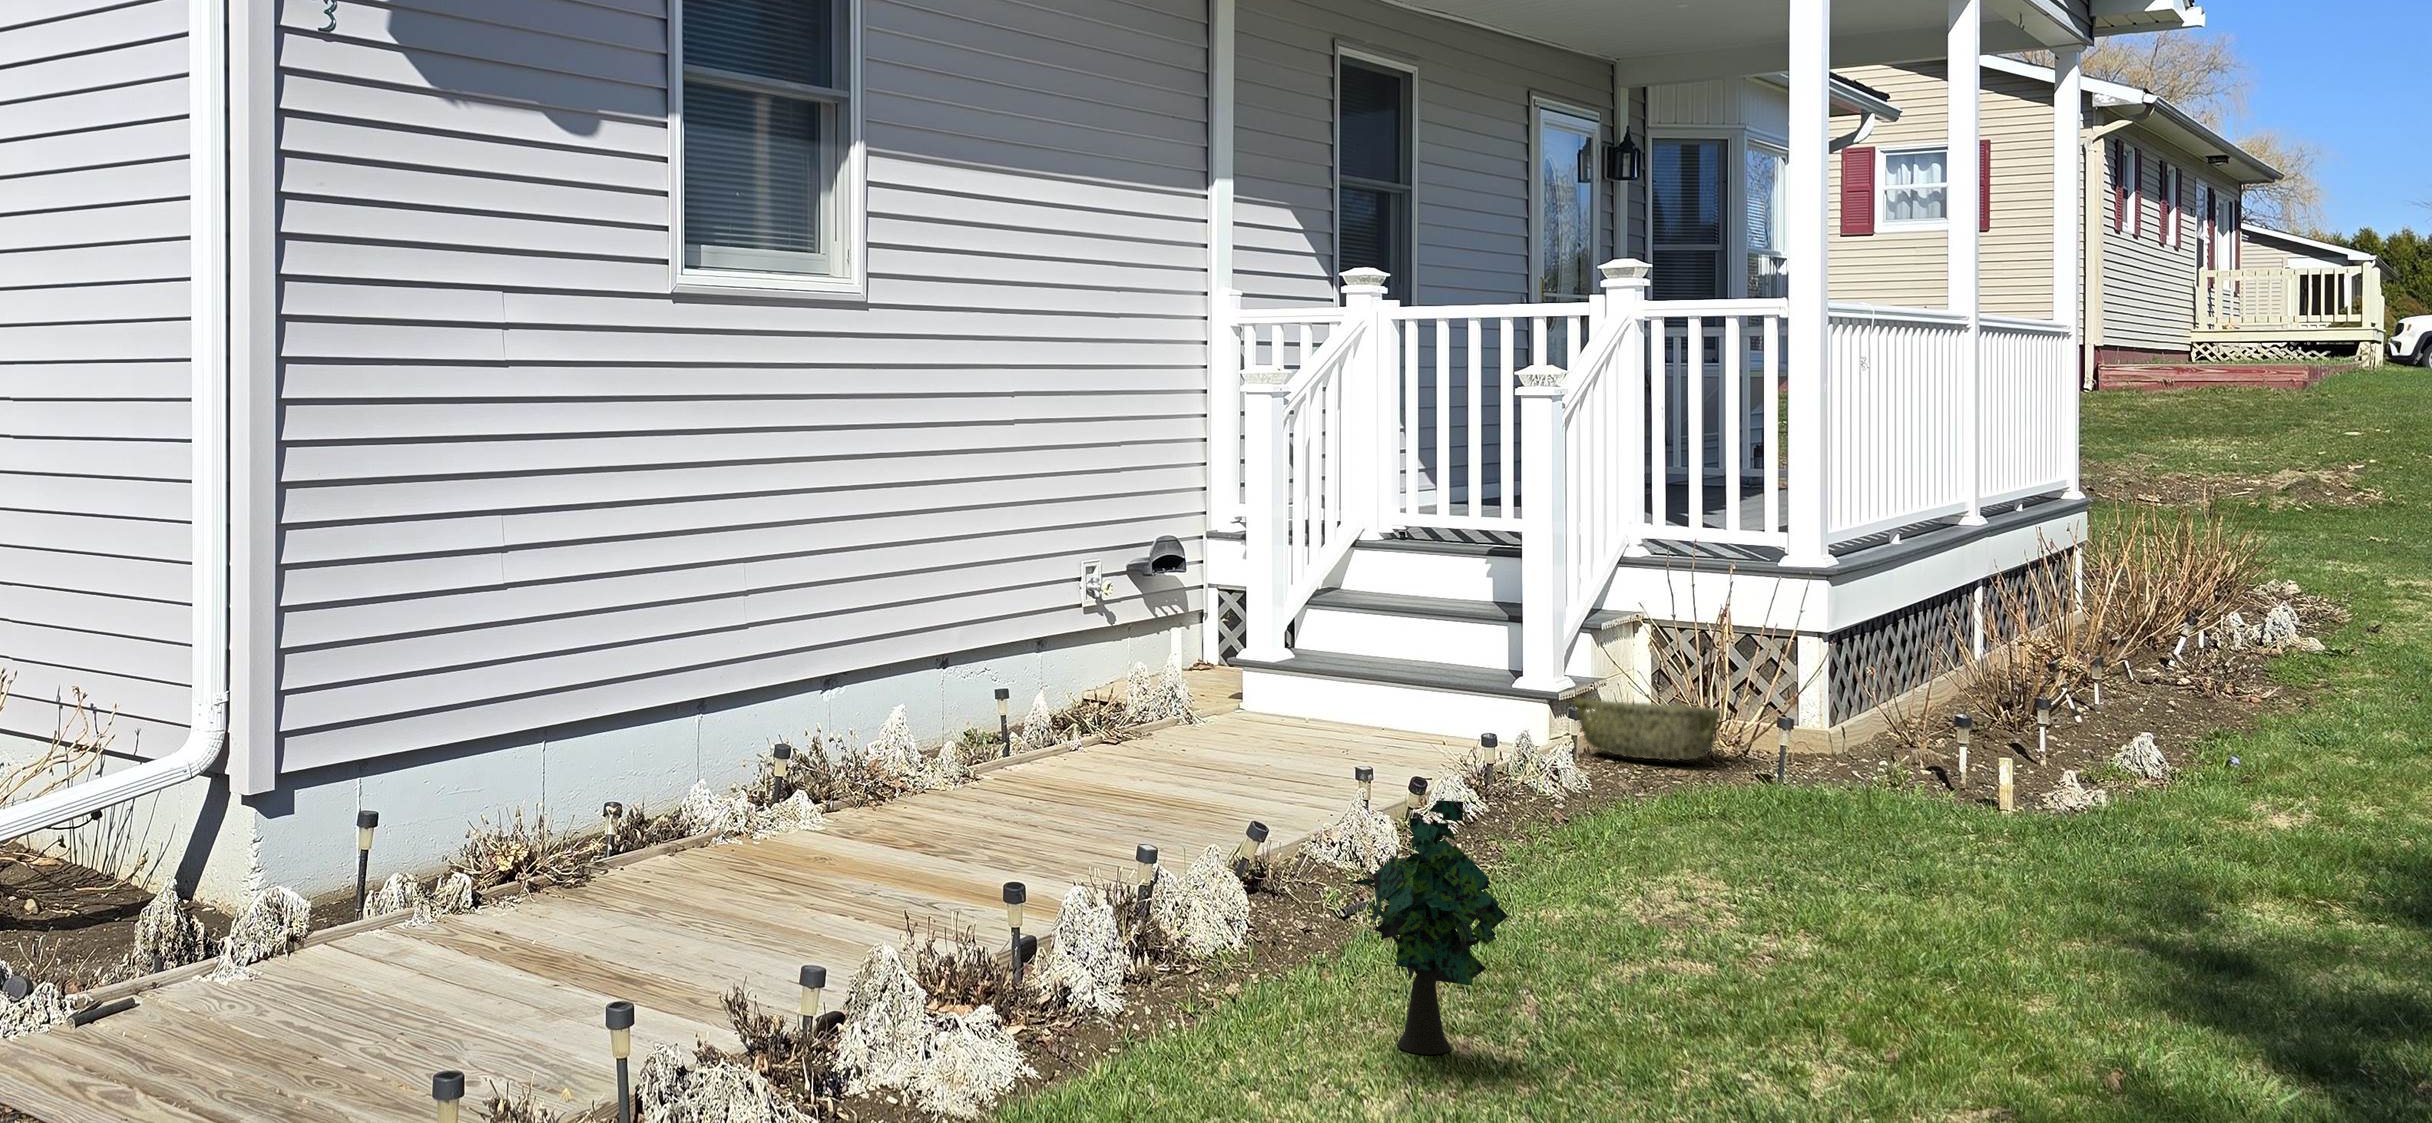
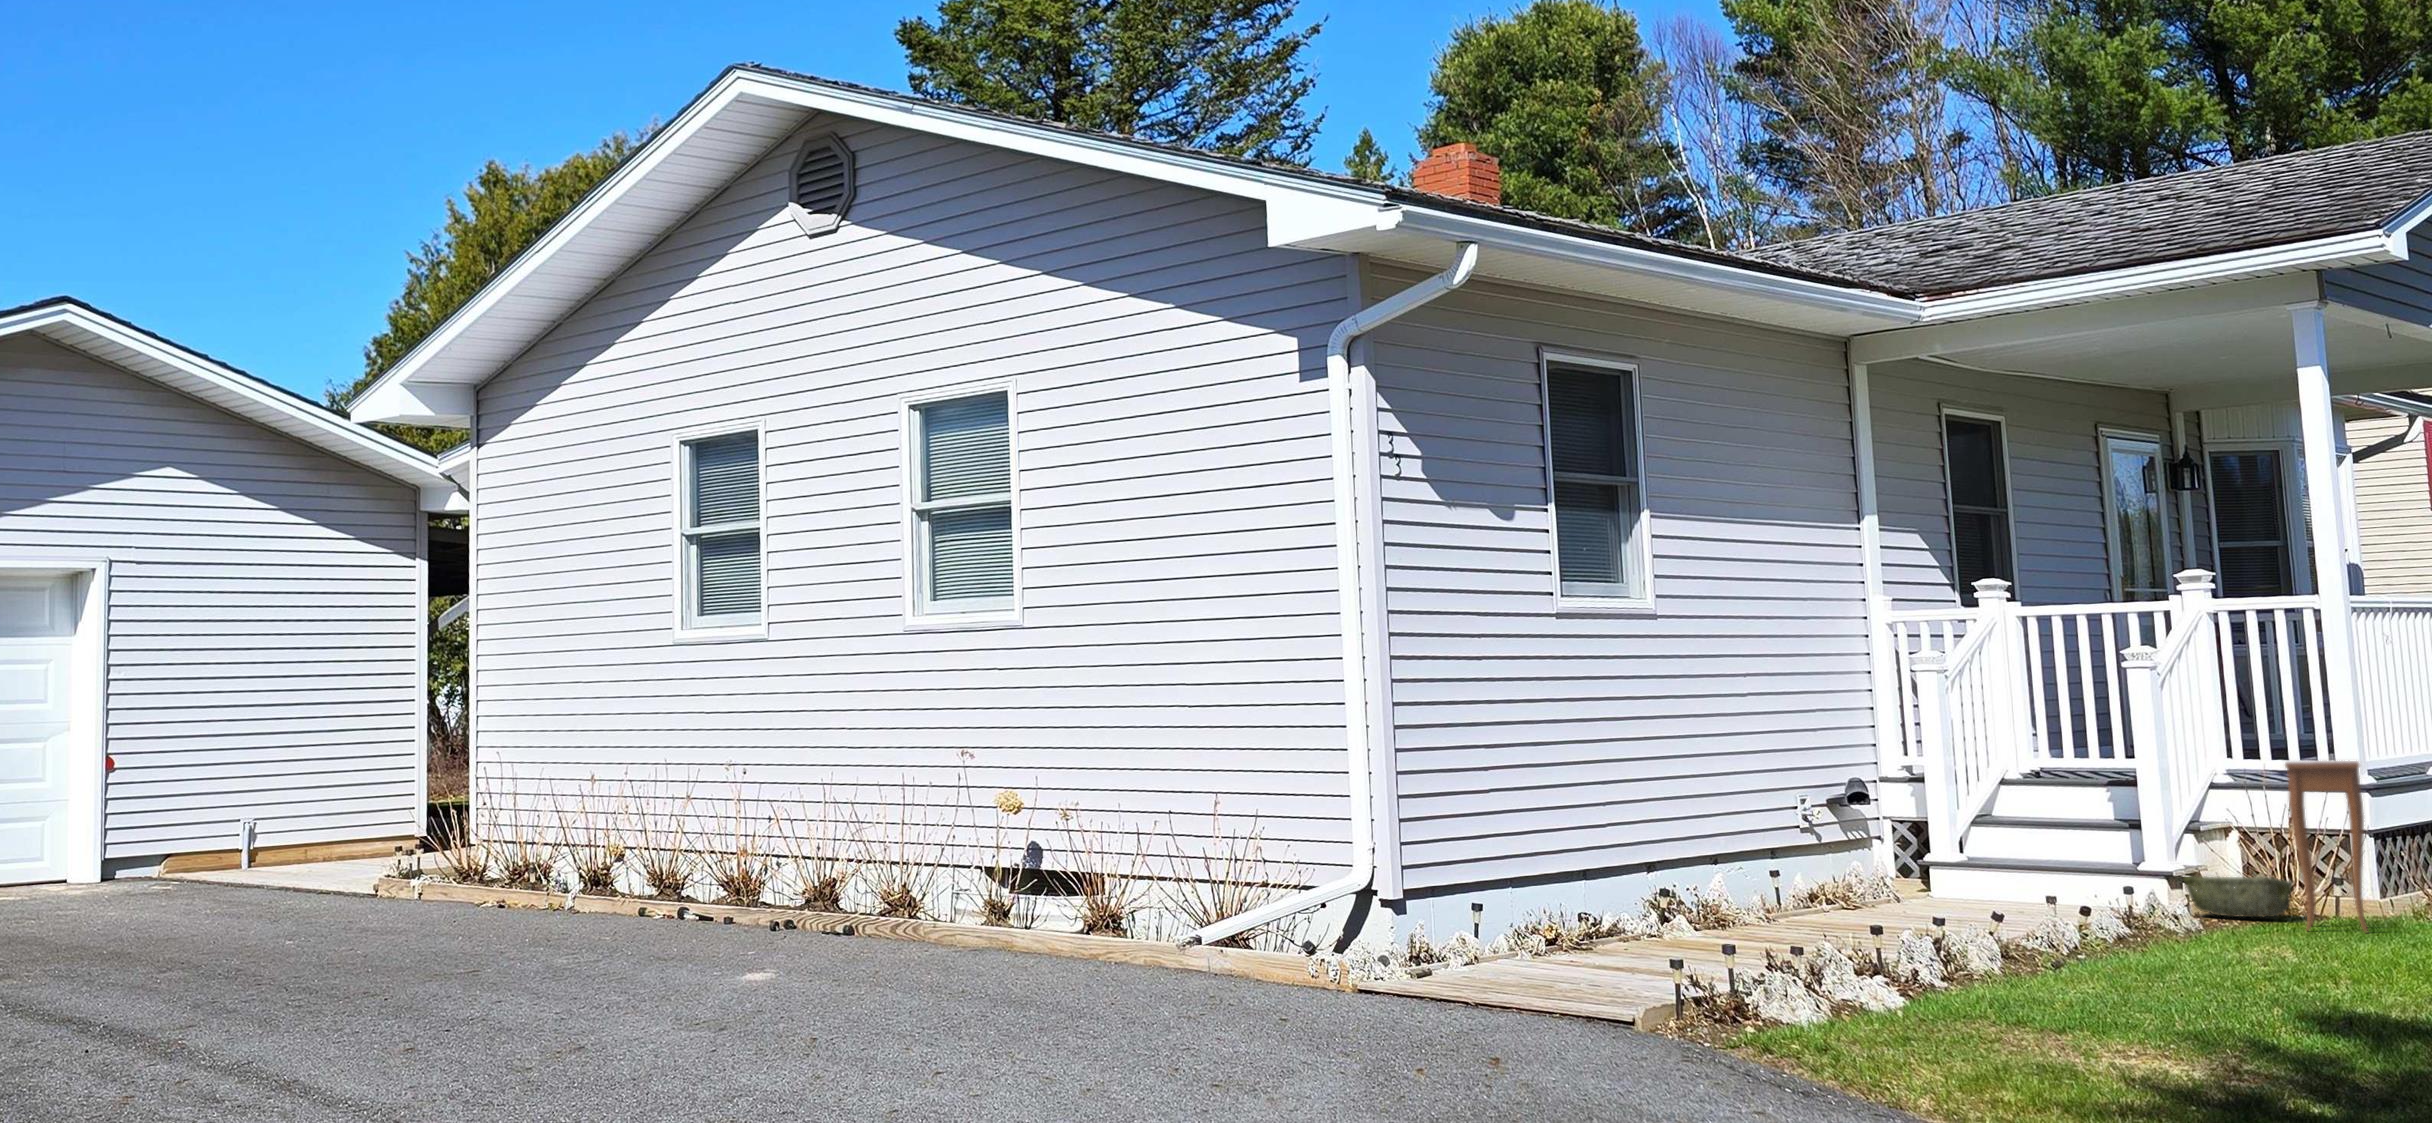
side table: none [1729,541,1835,800] -> present [2285,761,2368,932]
decorative plant: present [1353,800,1508,1054] -> none [2067,873,2158,1010]

